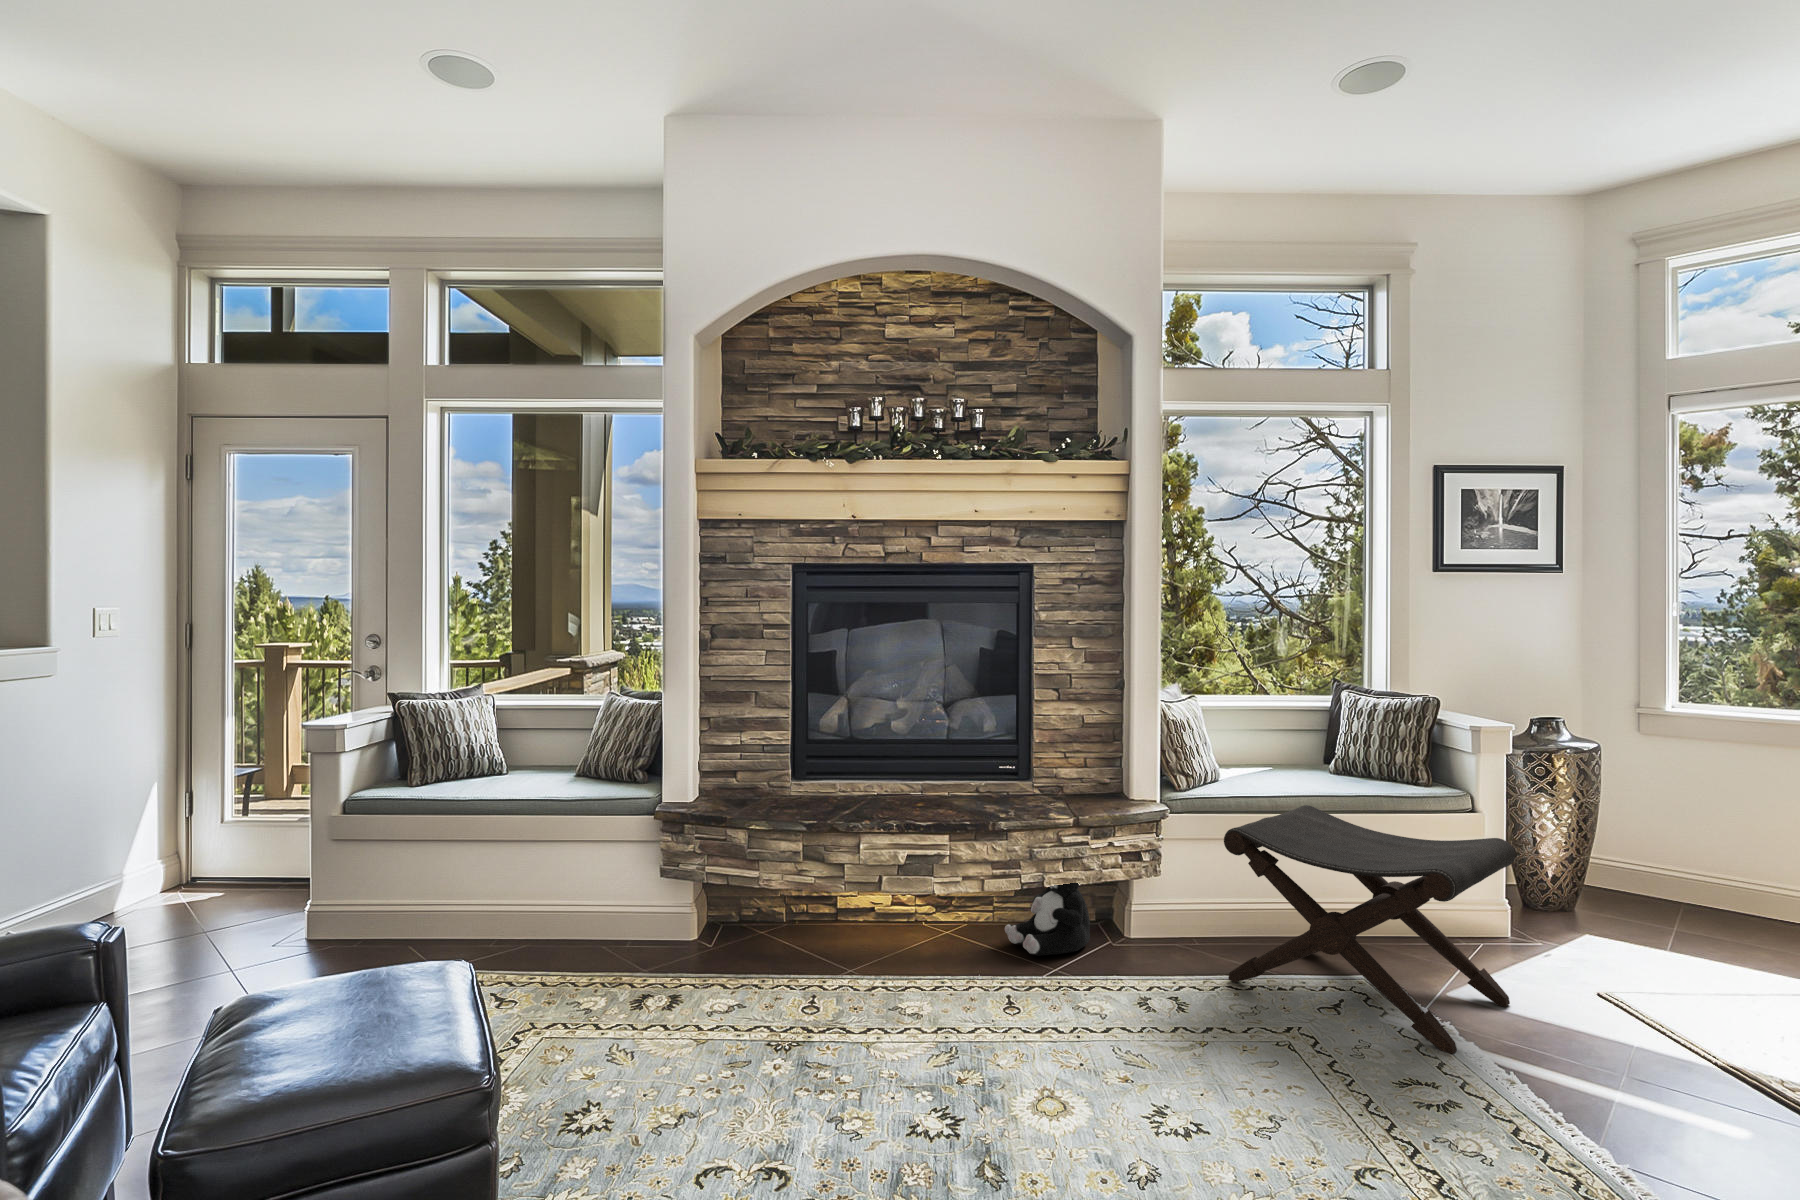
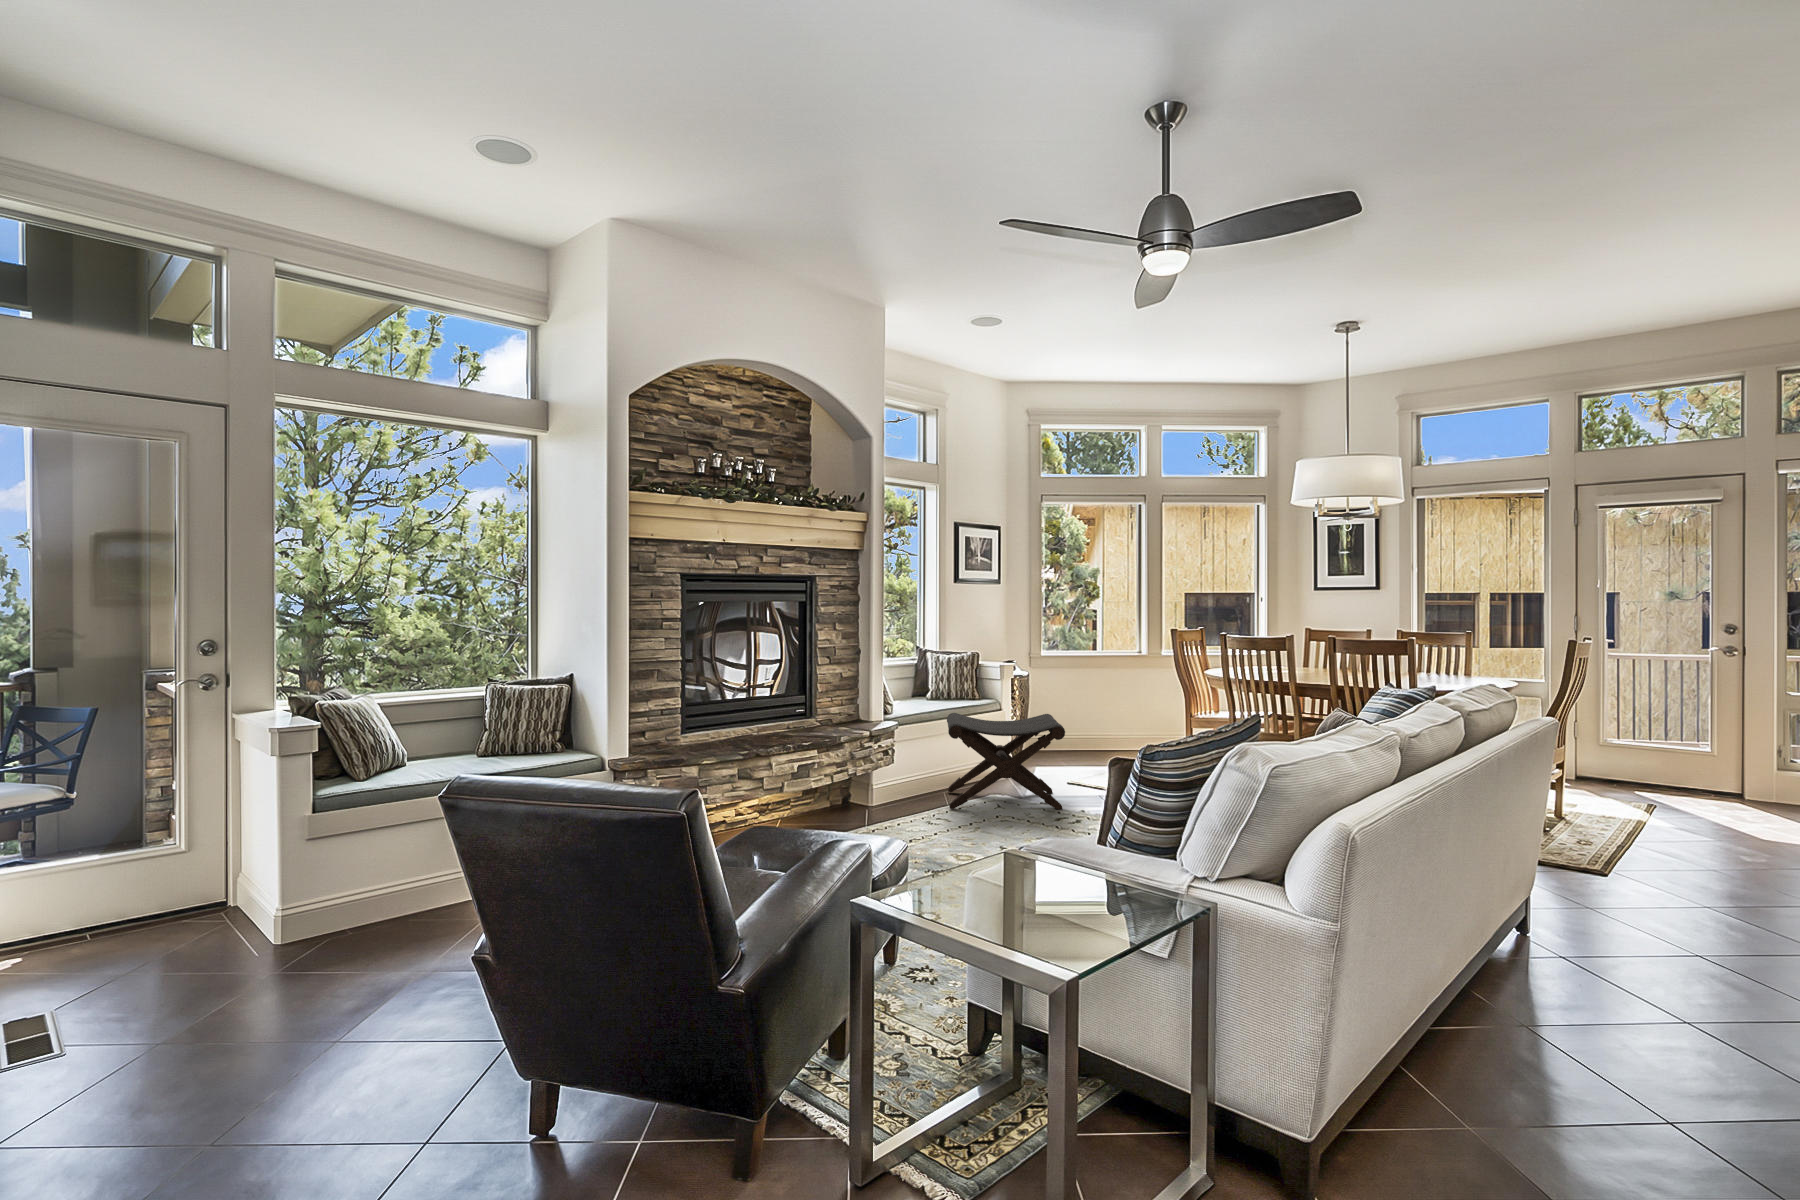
plush toy: present [1005,883,1090,956] -> none [825,760,871,820]

